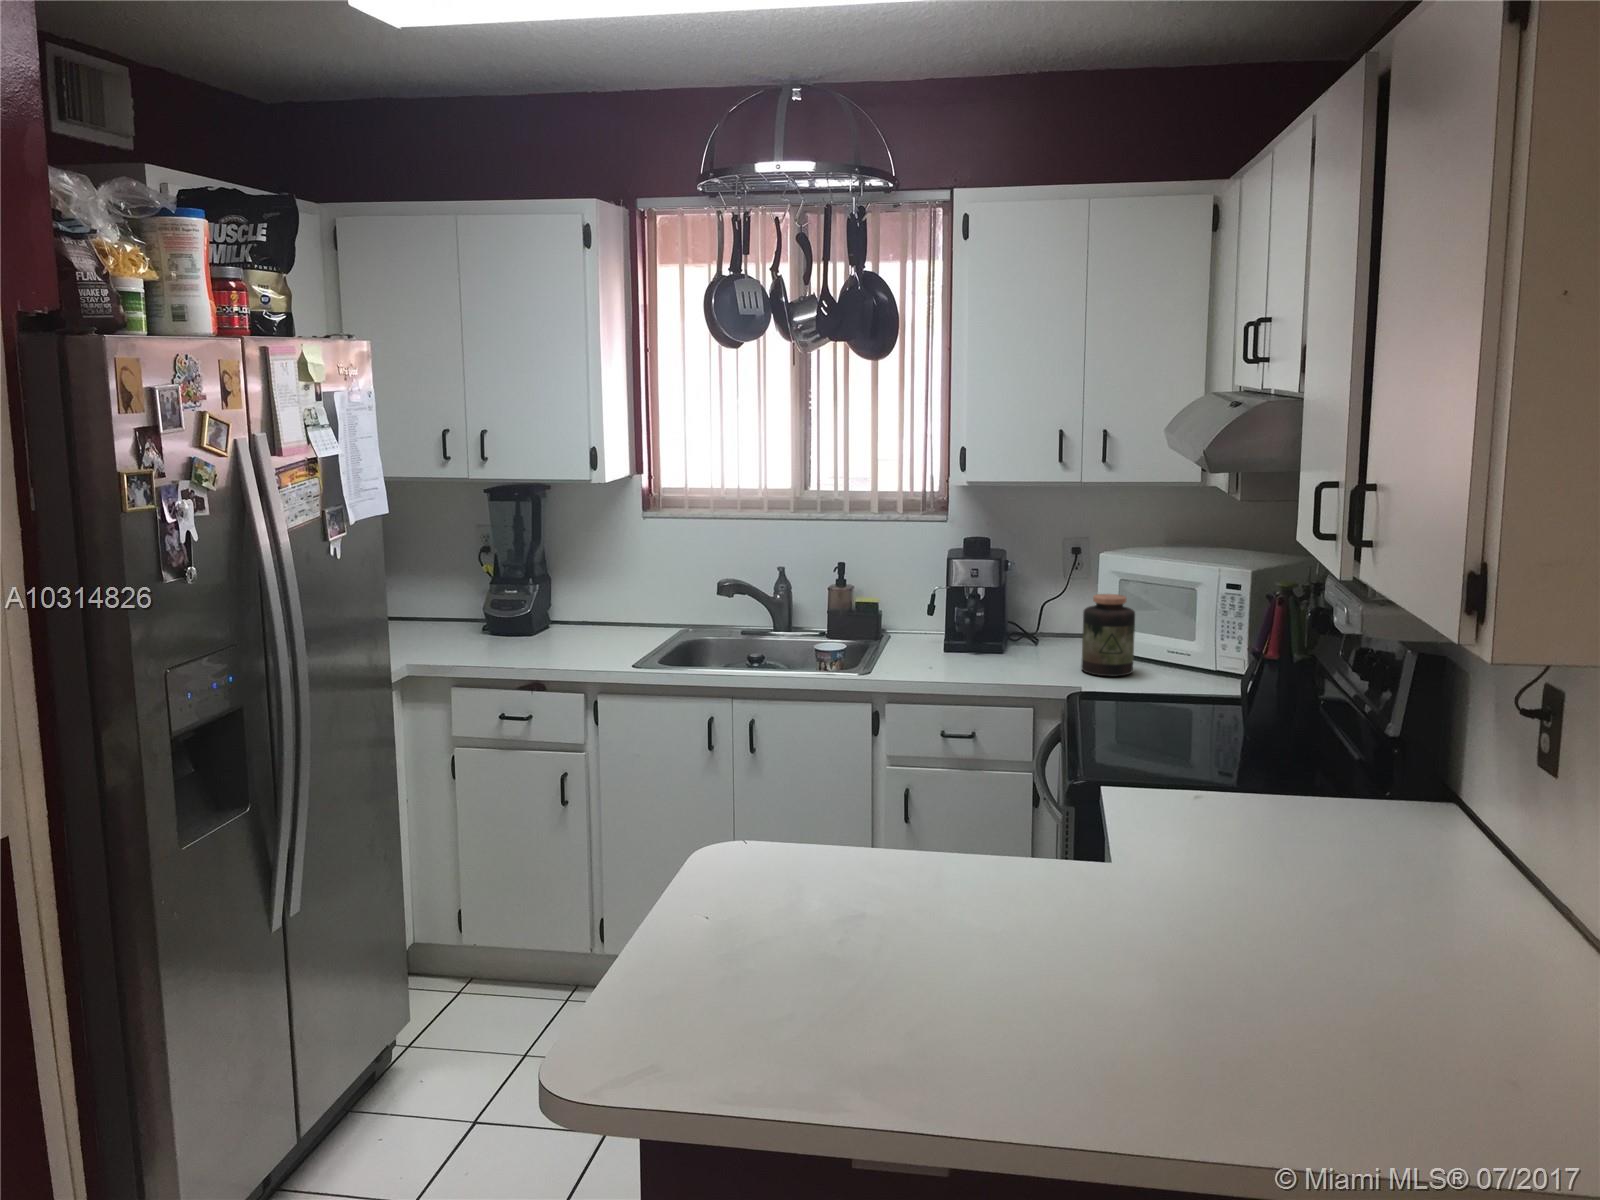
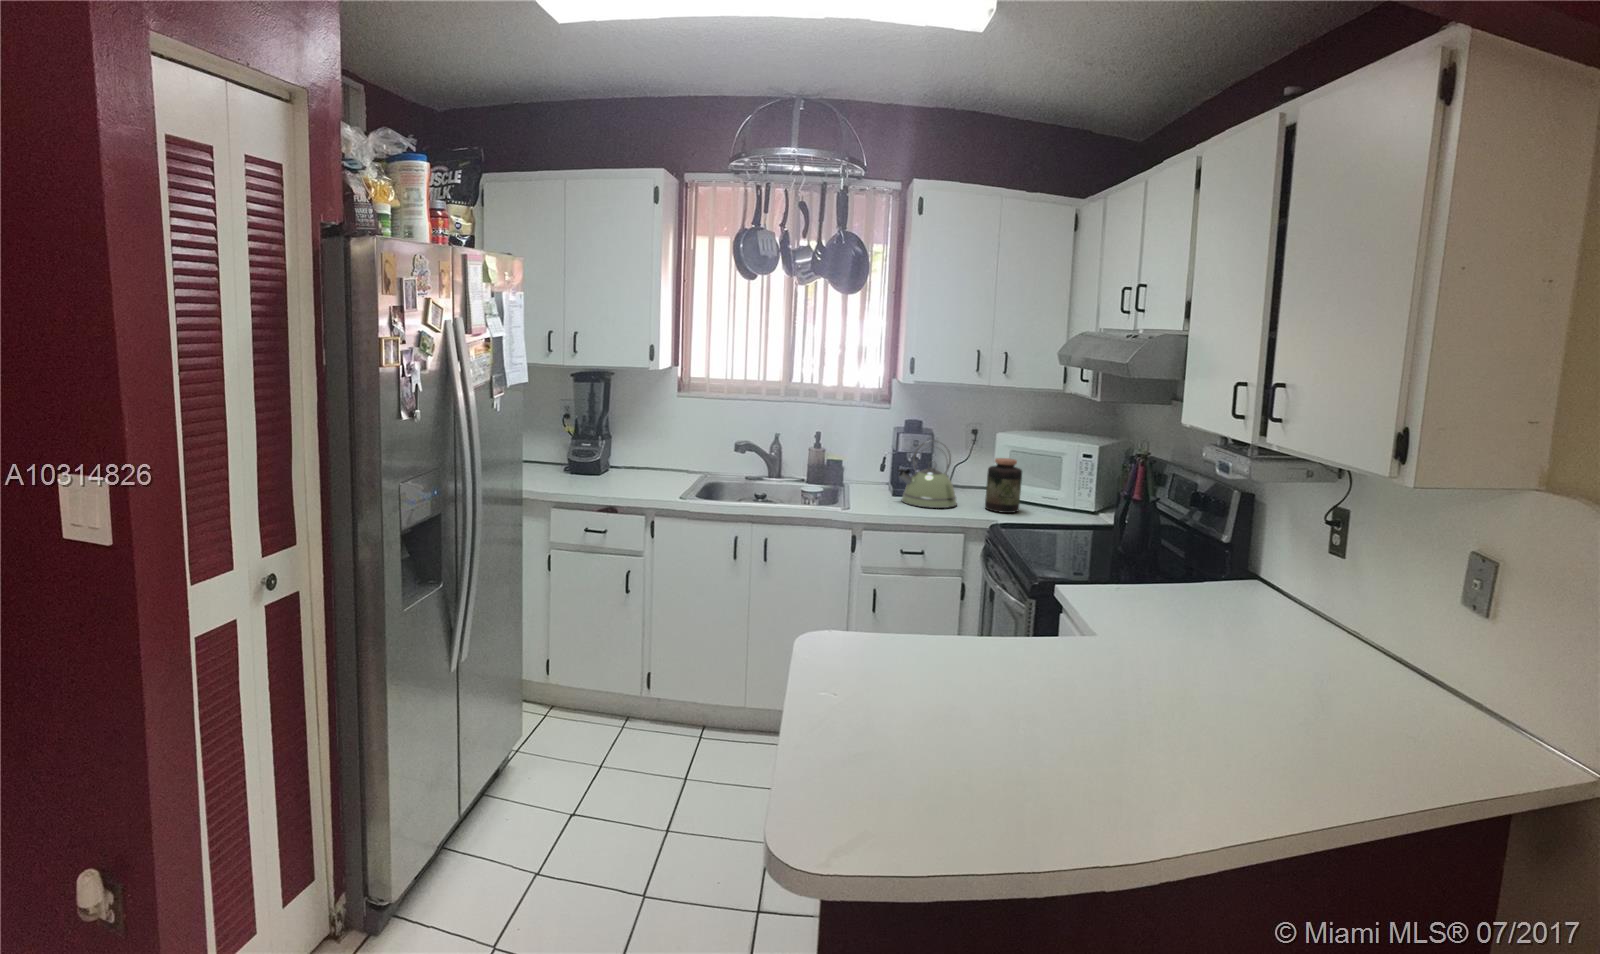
kettle: none [948,571,1040,672] -> present [898,440,957,508]

